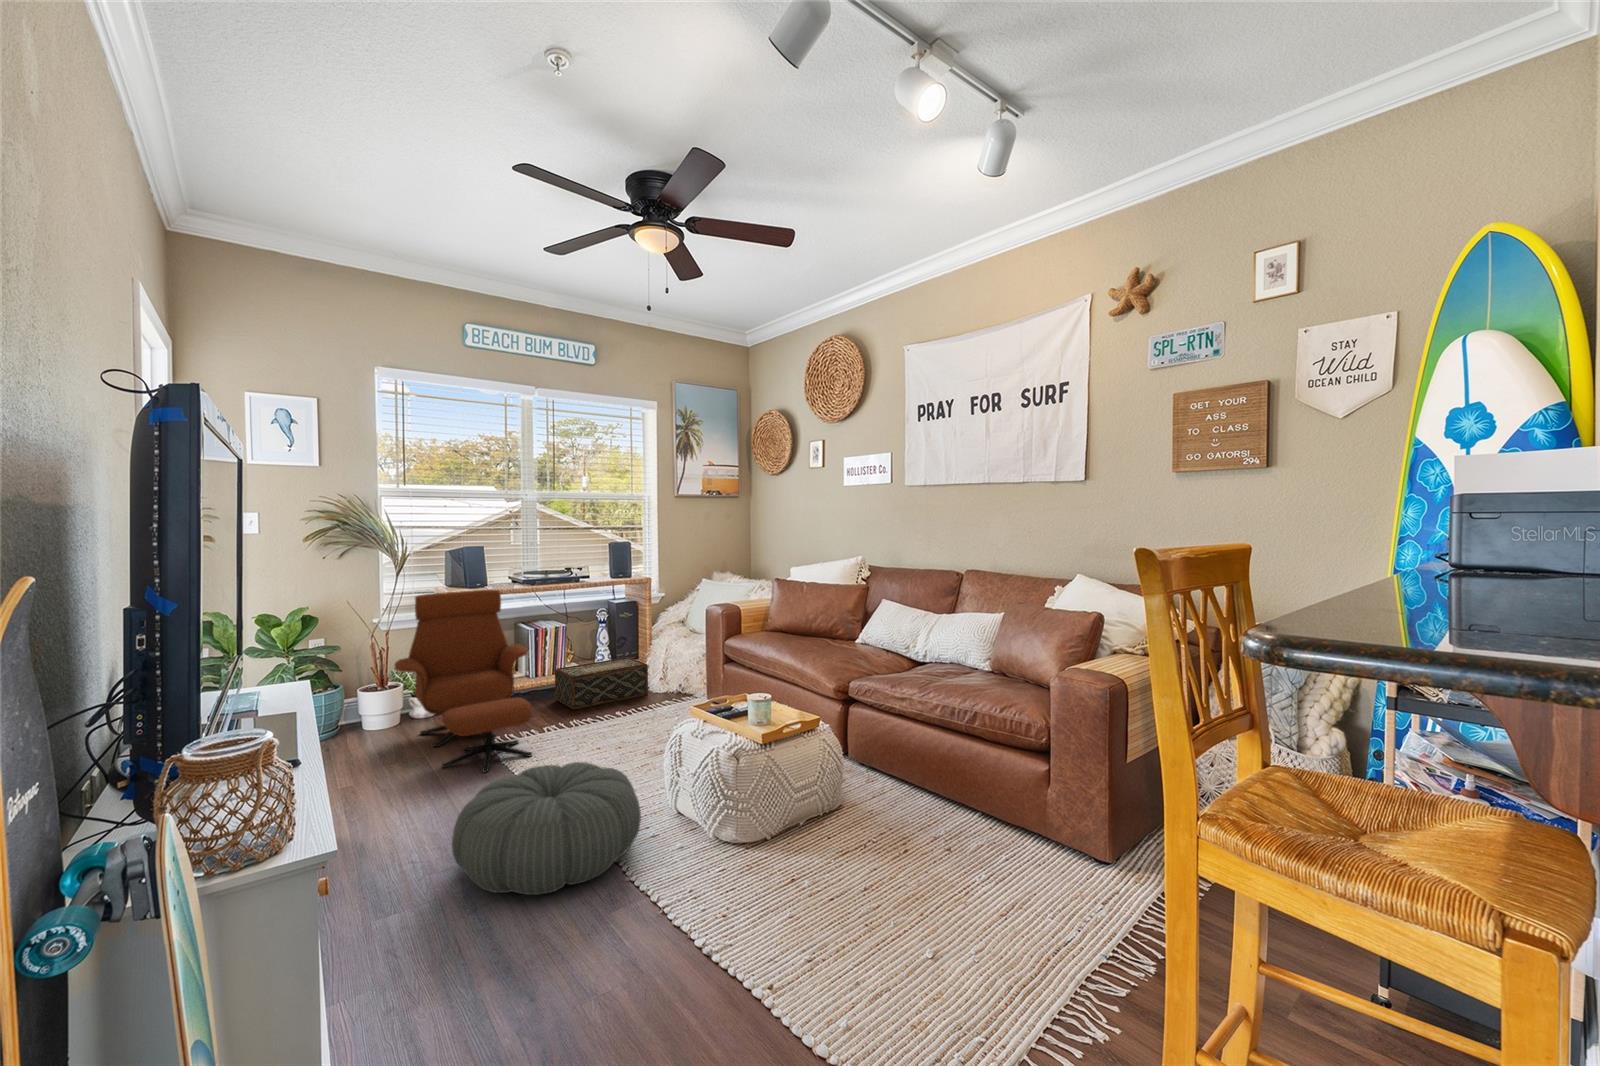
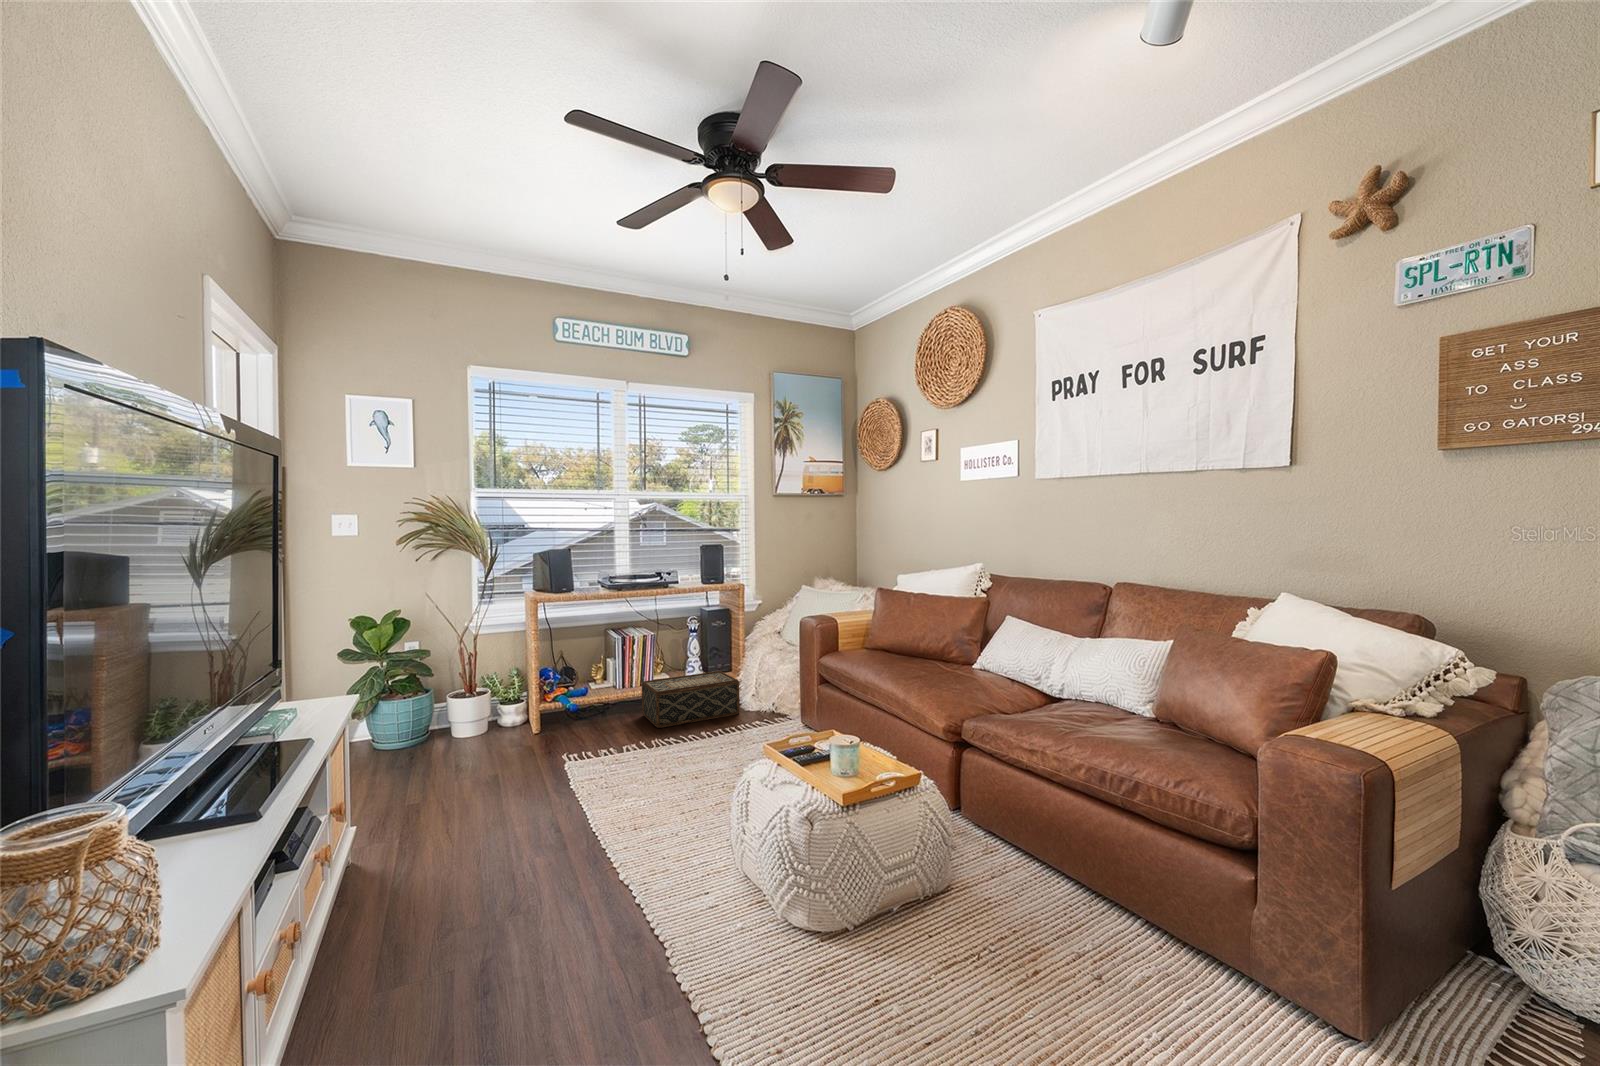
lounge chair: present [395,589,532,772] -> none [472,596,609,800]
pouf: present [452,762,641,895] -> none [474,807,694,981]

